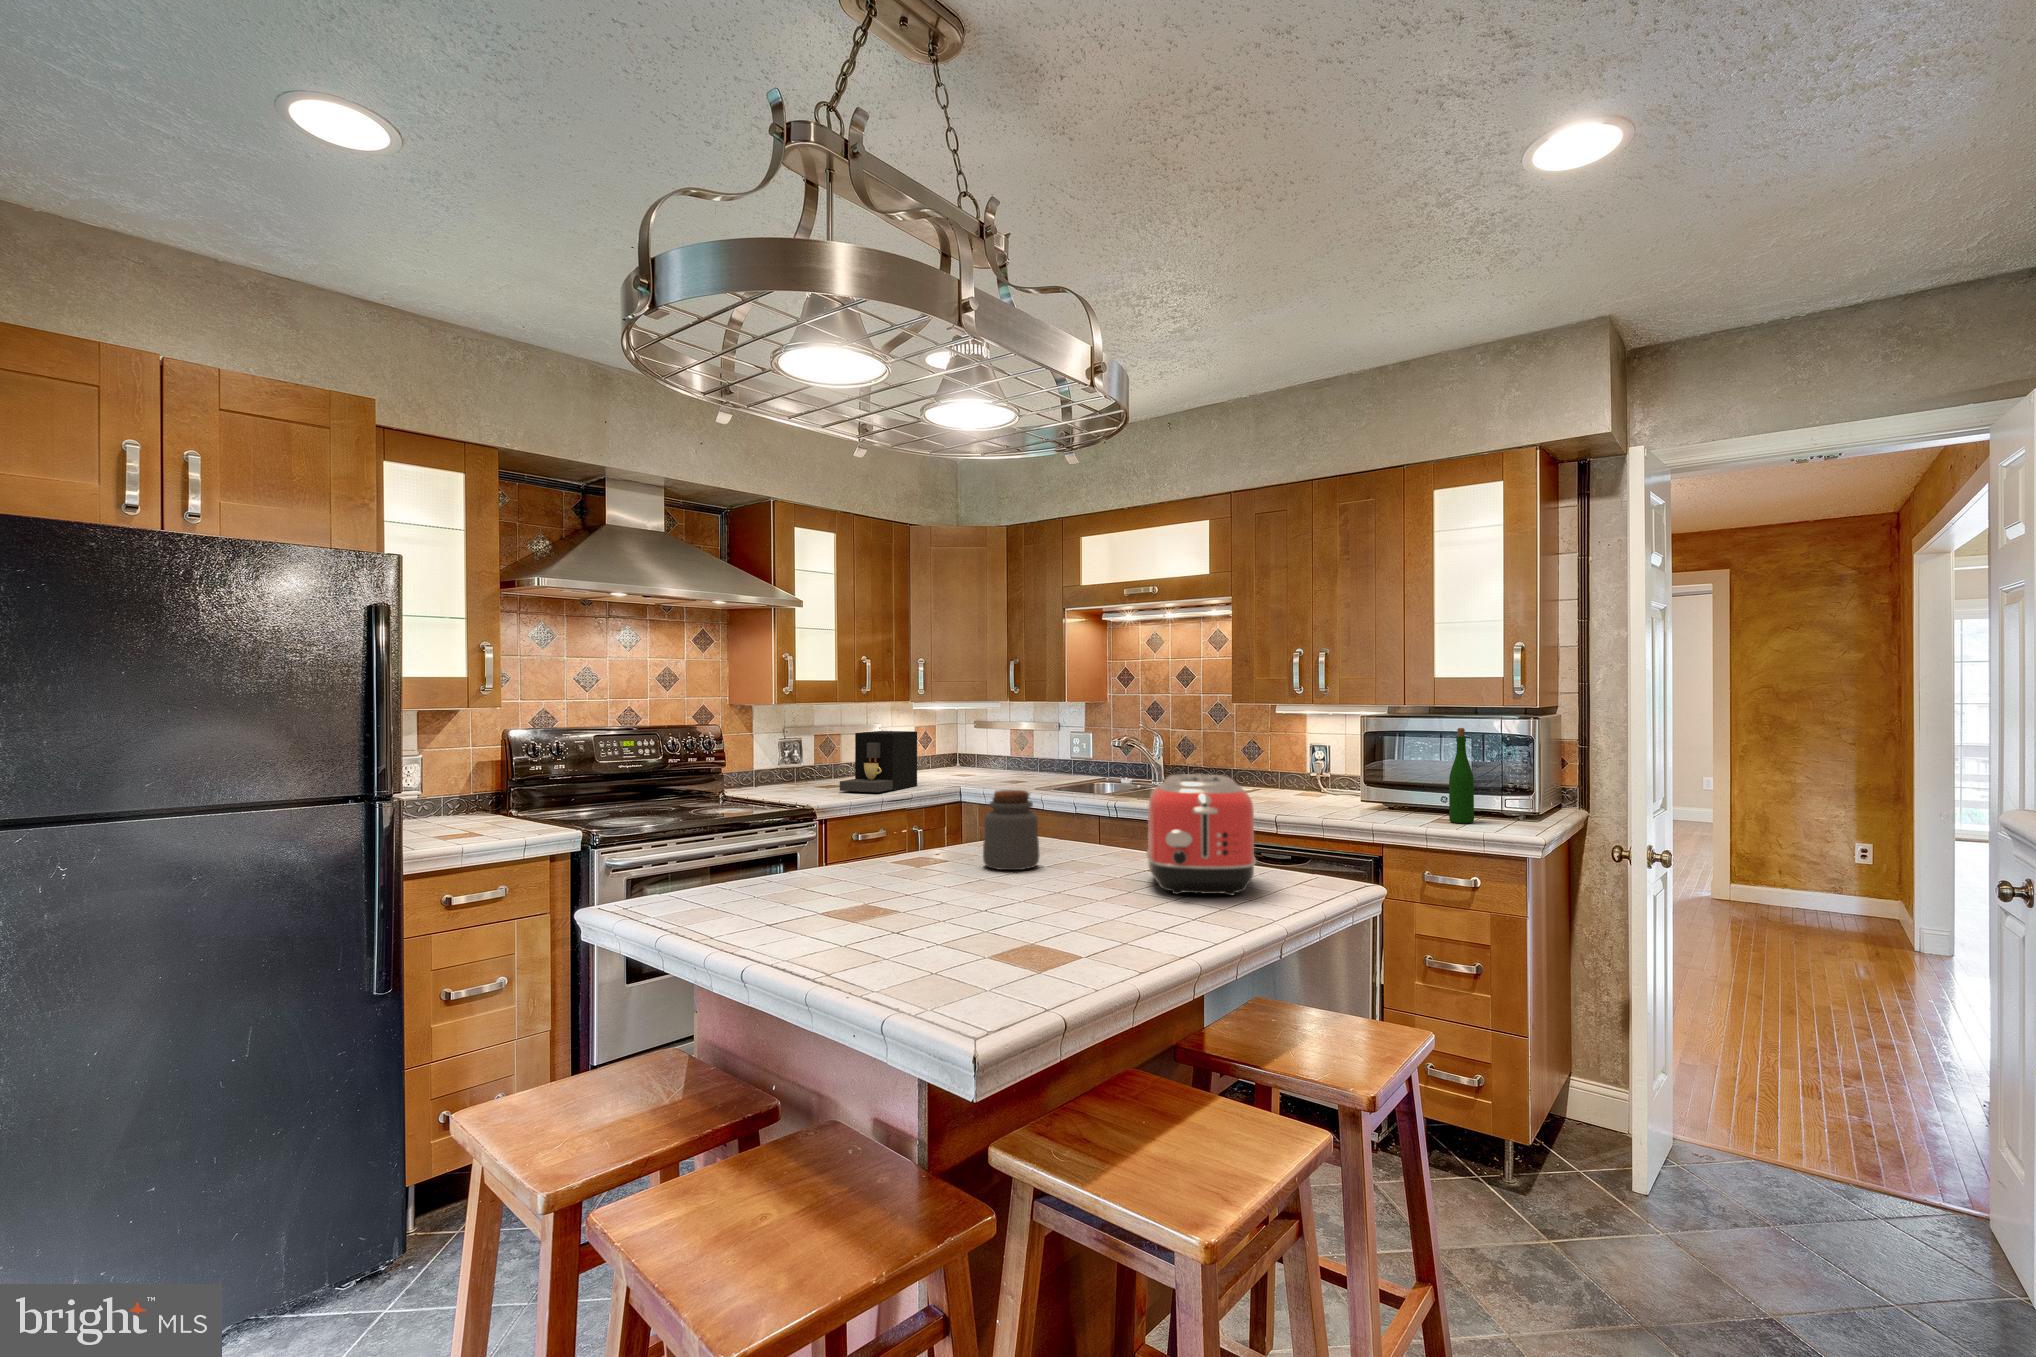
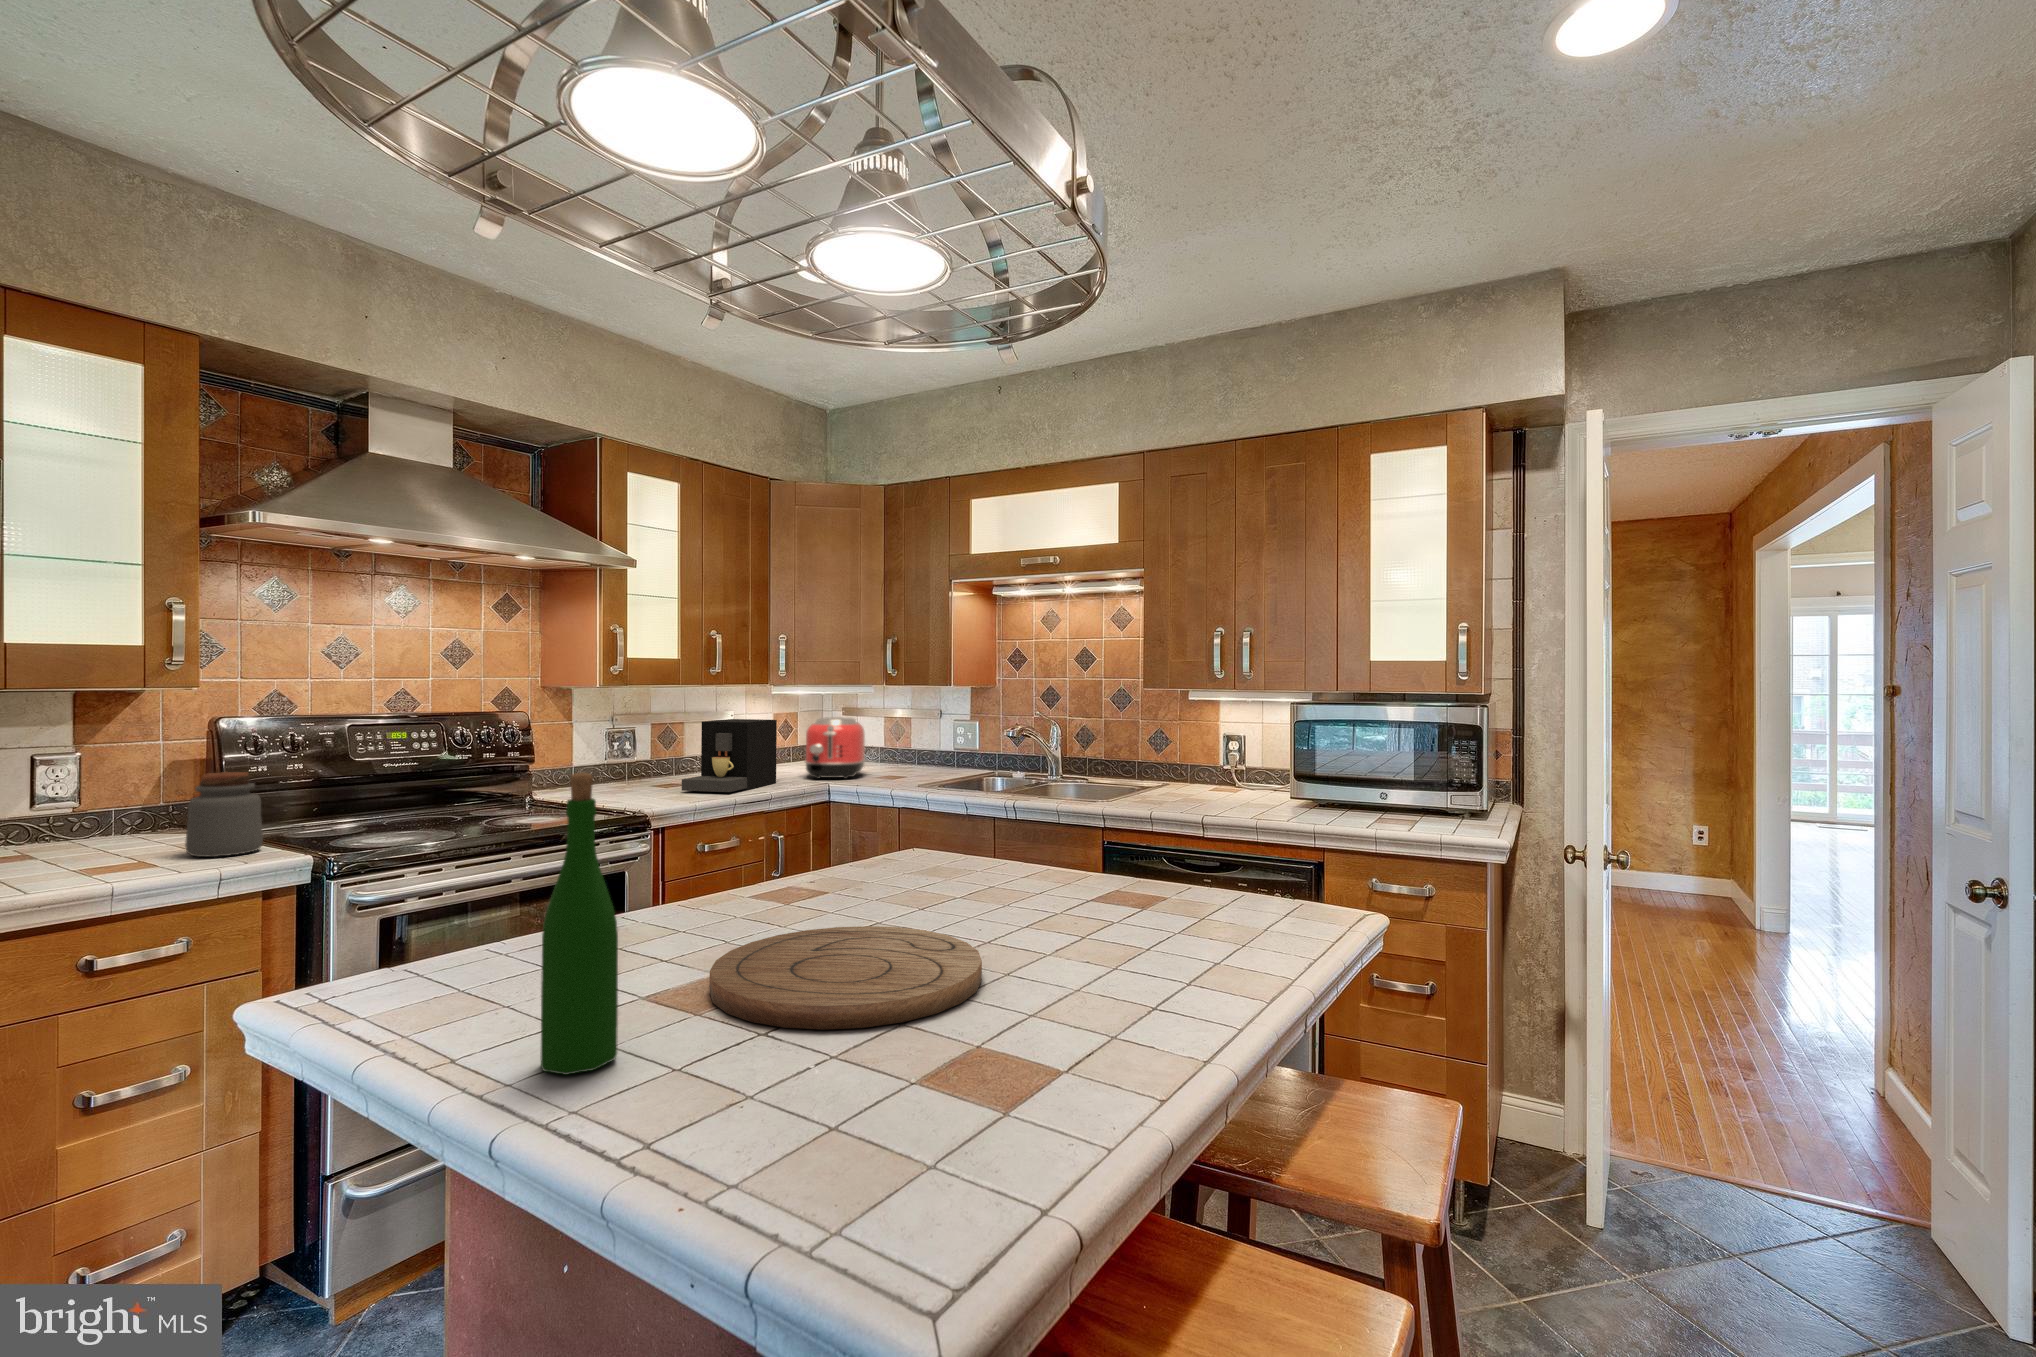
wine bottle: present [1449,728,1474,823] -> present [541,773,618,1075]
toaster: present [1147,774,1256,895] -> present [805,717,865,779]
jar: present [983,790,1039,870] -> present [185,772,263,857]
cutting board: none [866,876,1046,928] -> present [709,926,982,1030]

